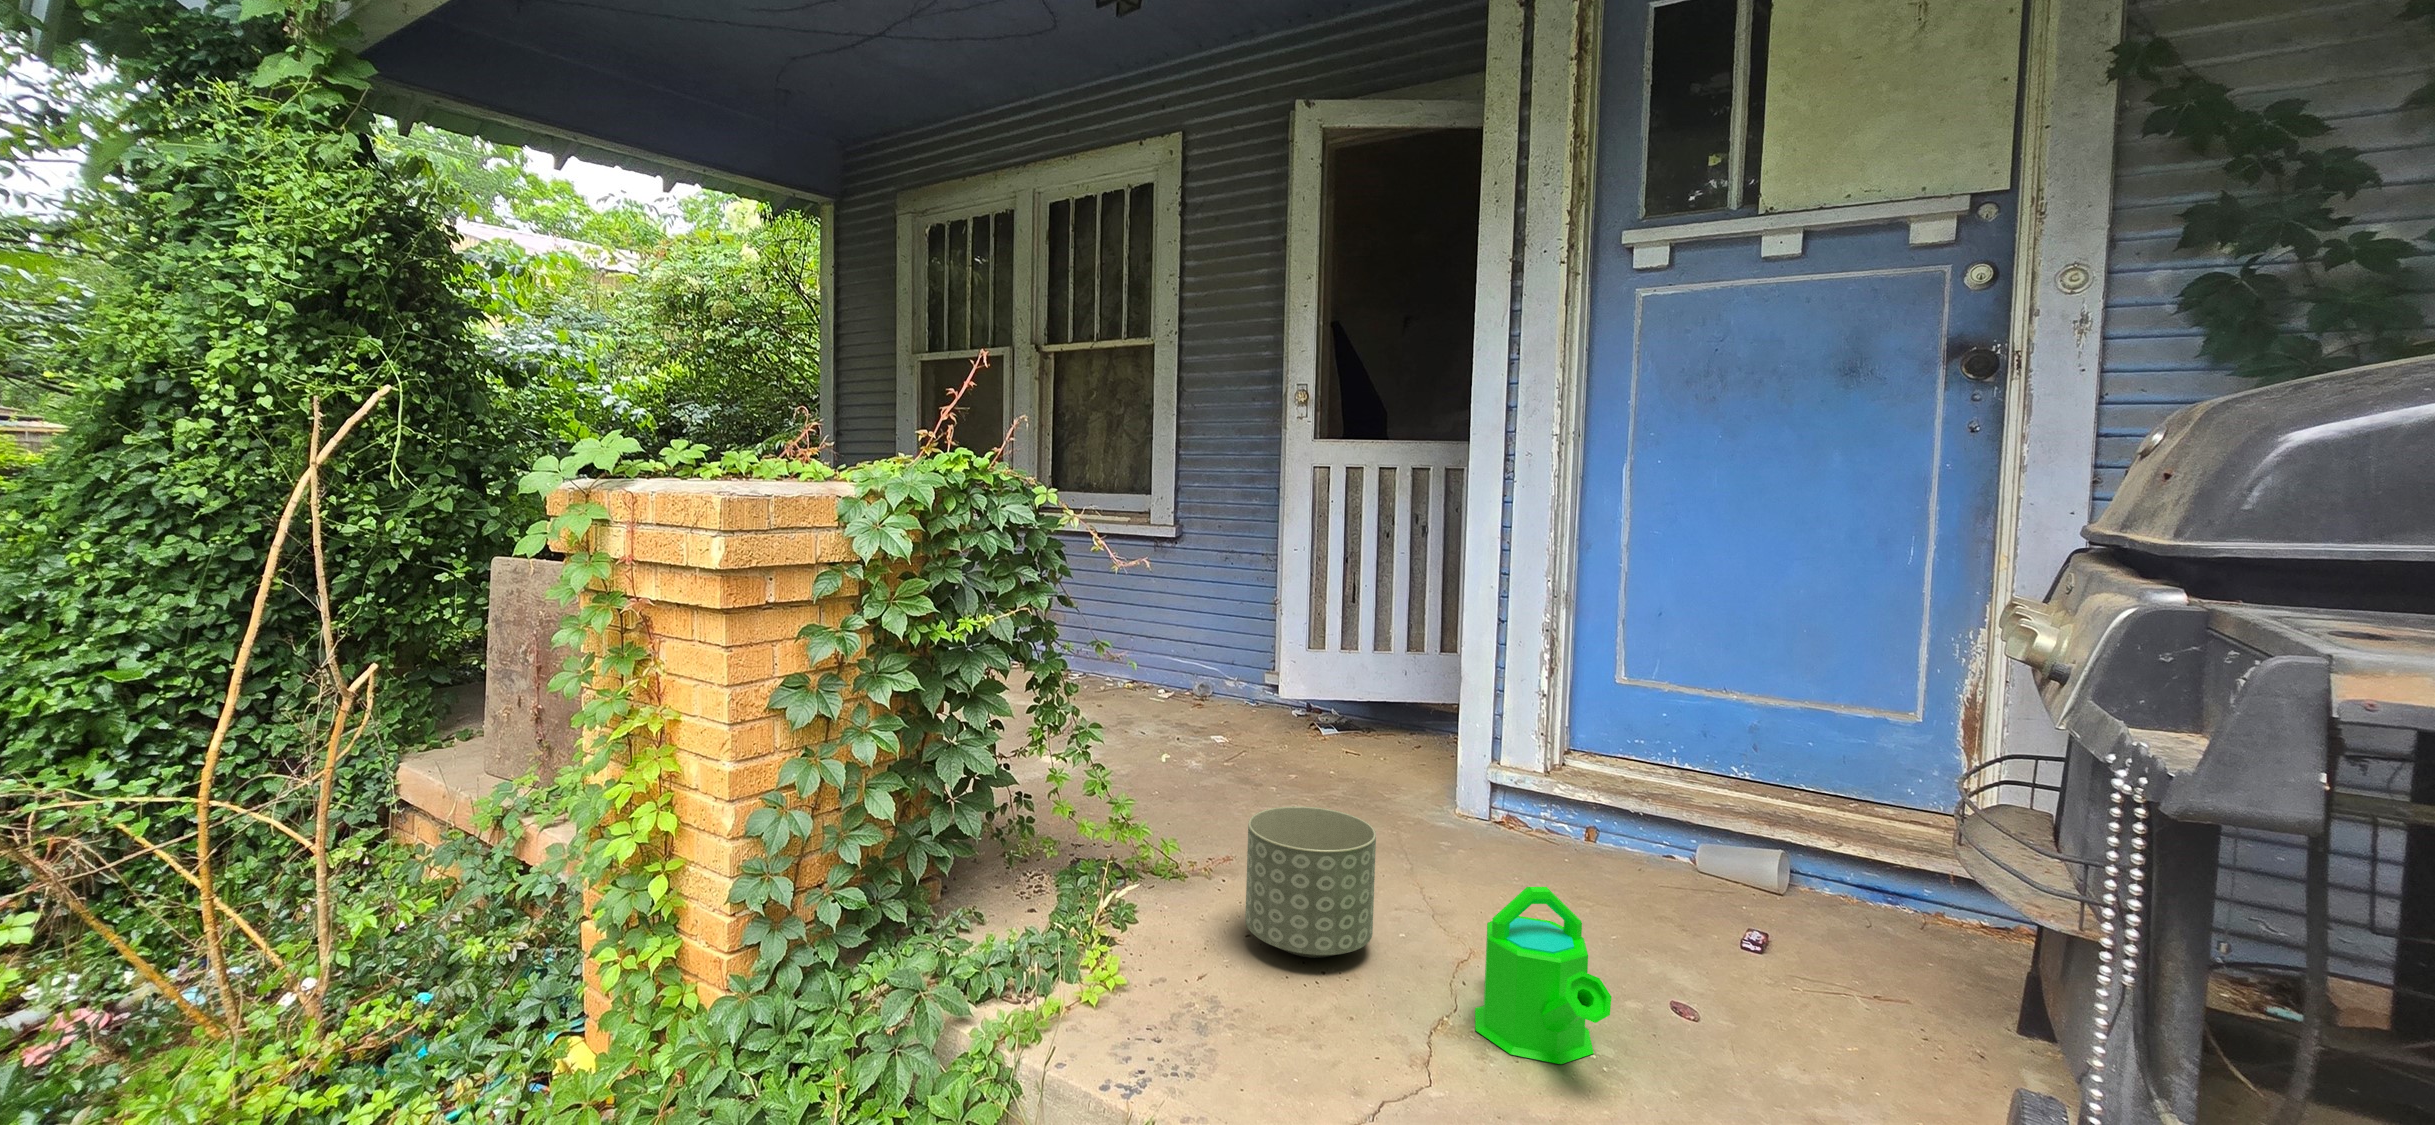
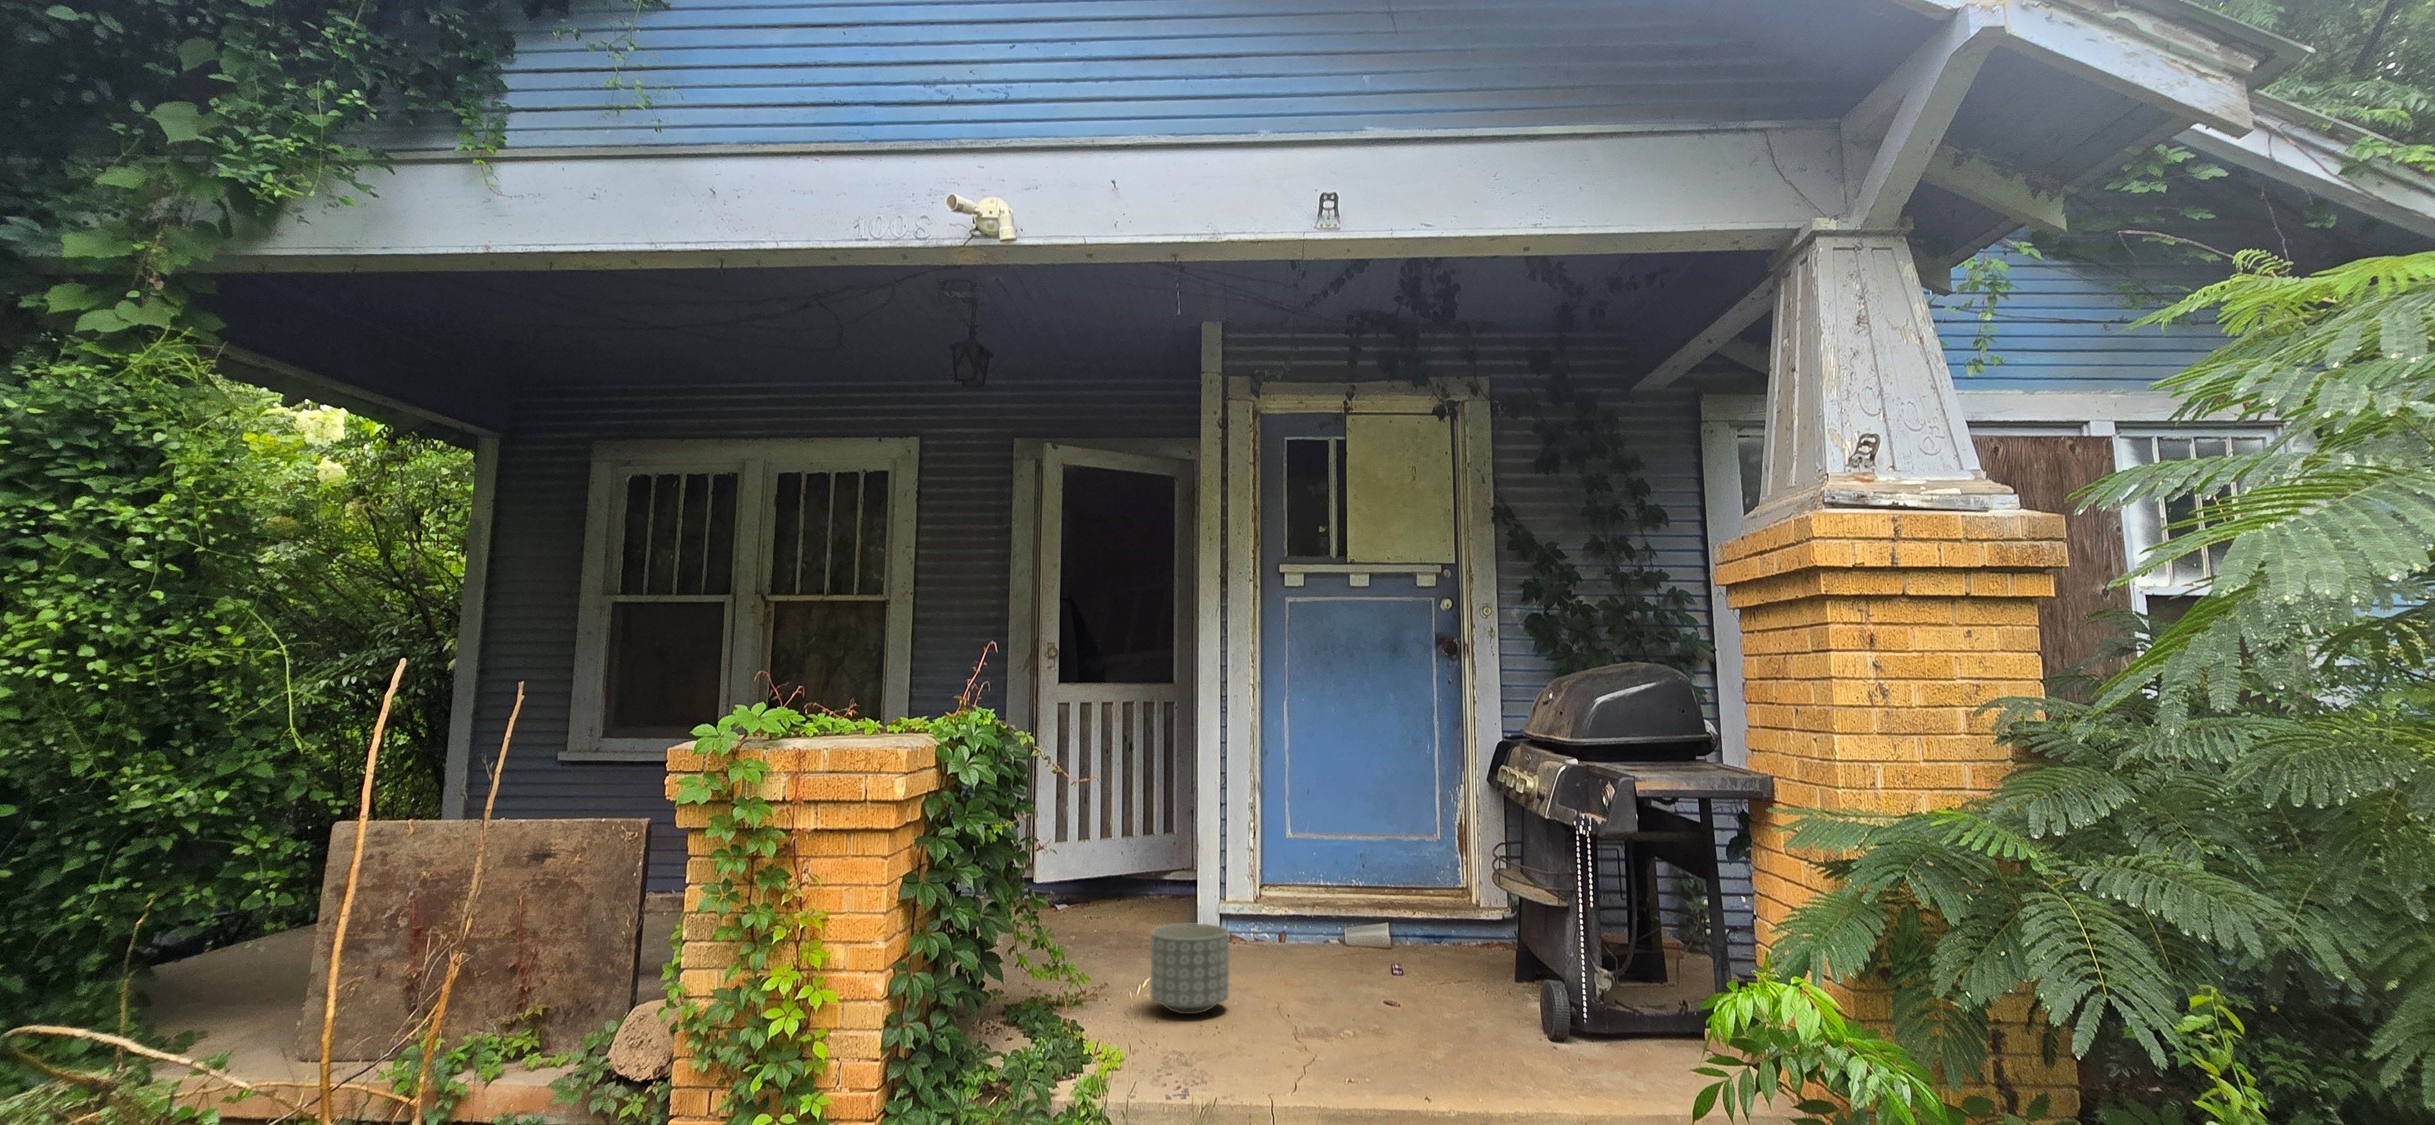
watering can: present [1475,887,1611,1064] -> none [1294,930,1376,1023]

